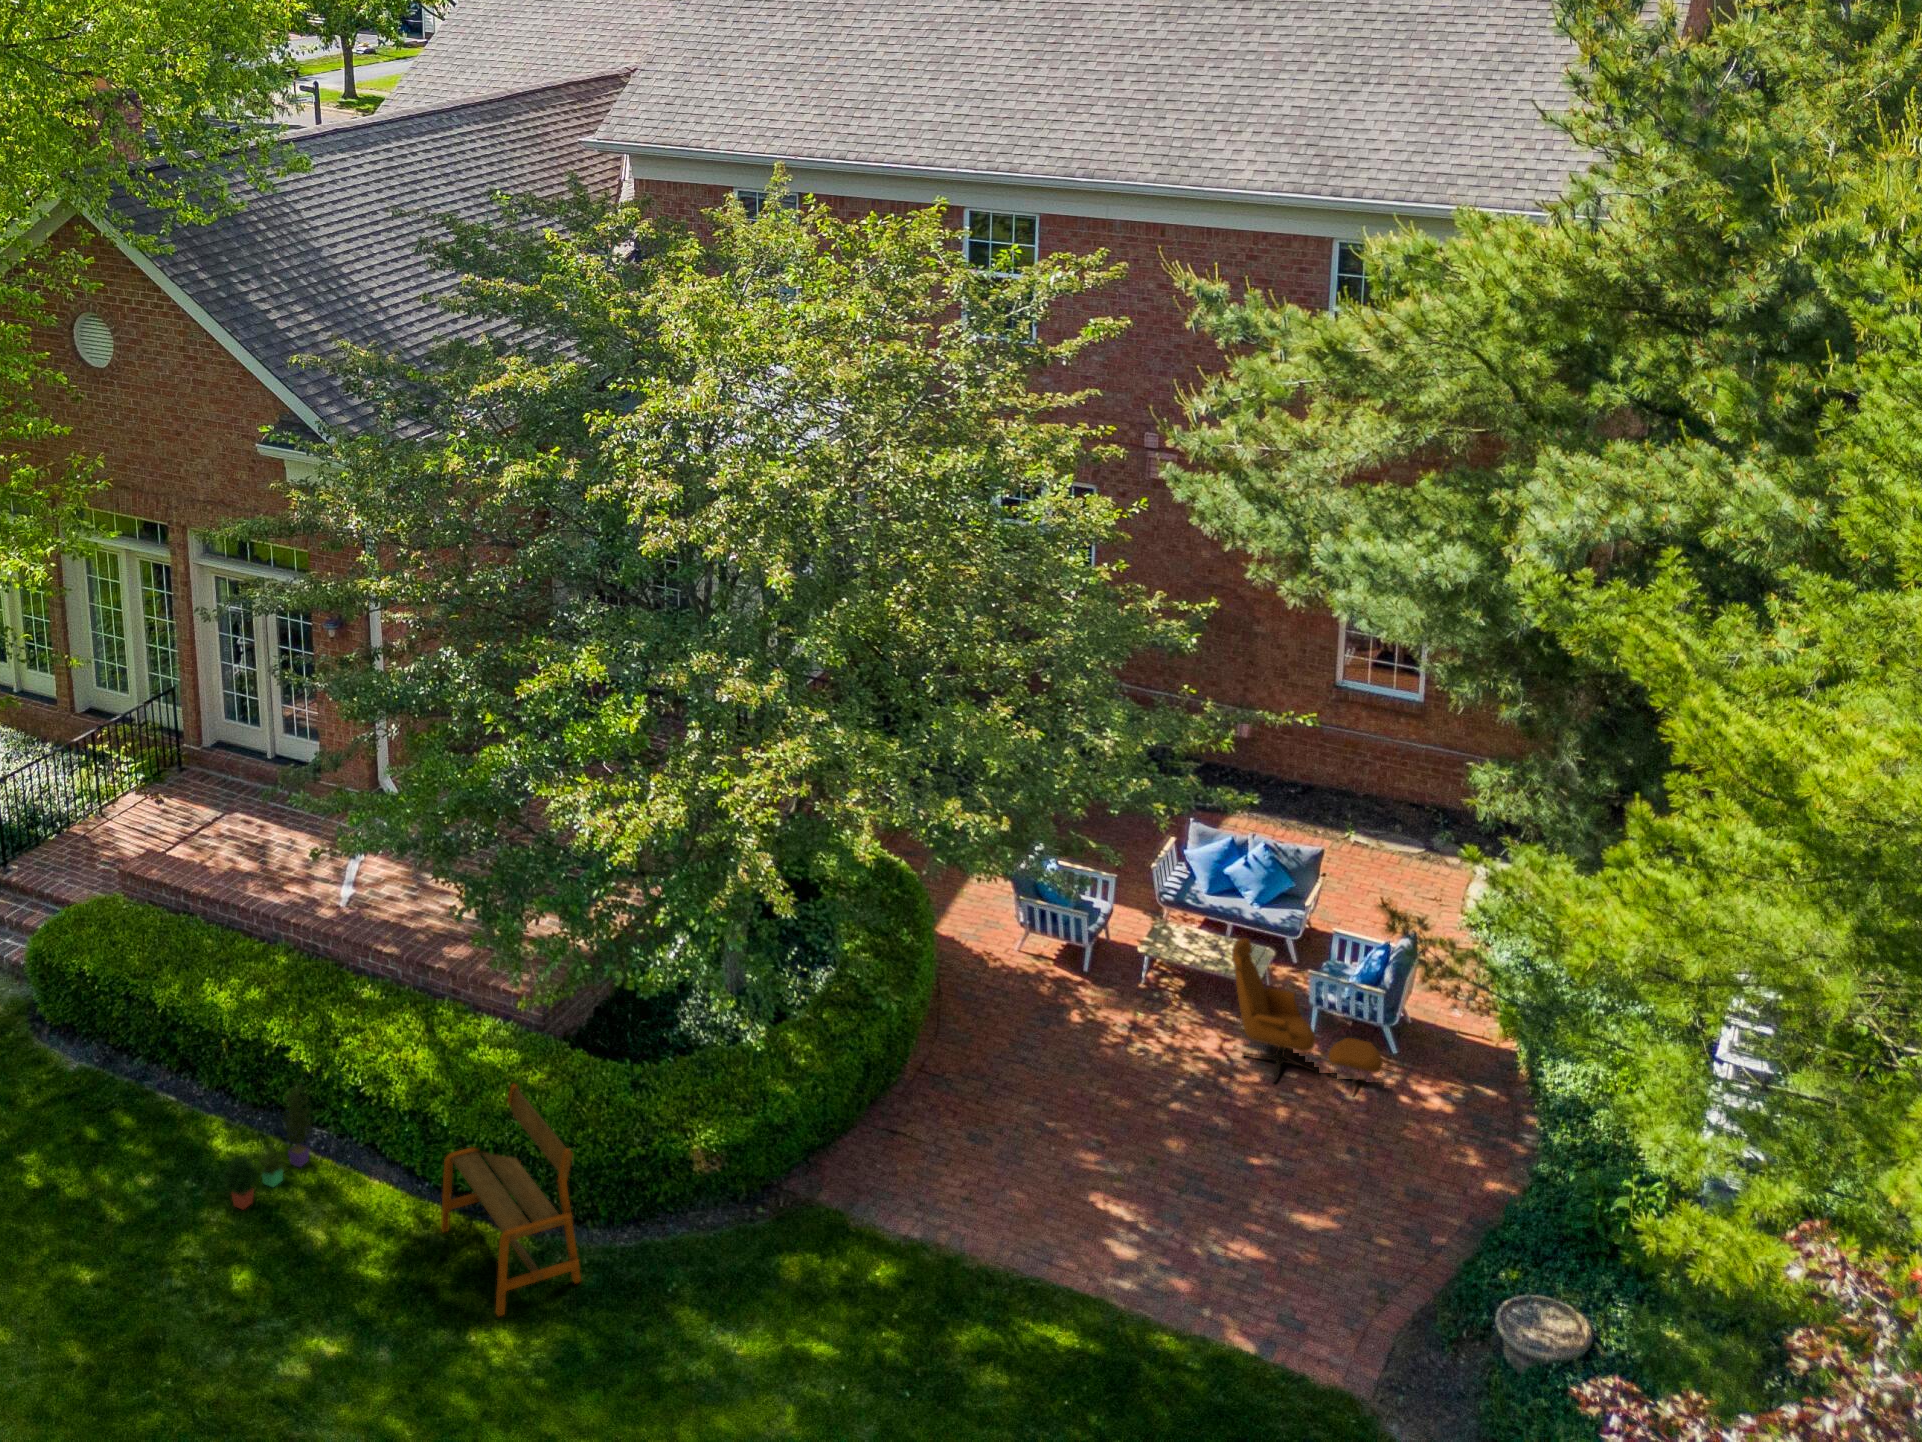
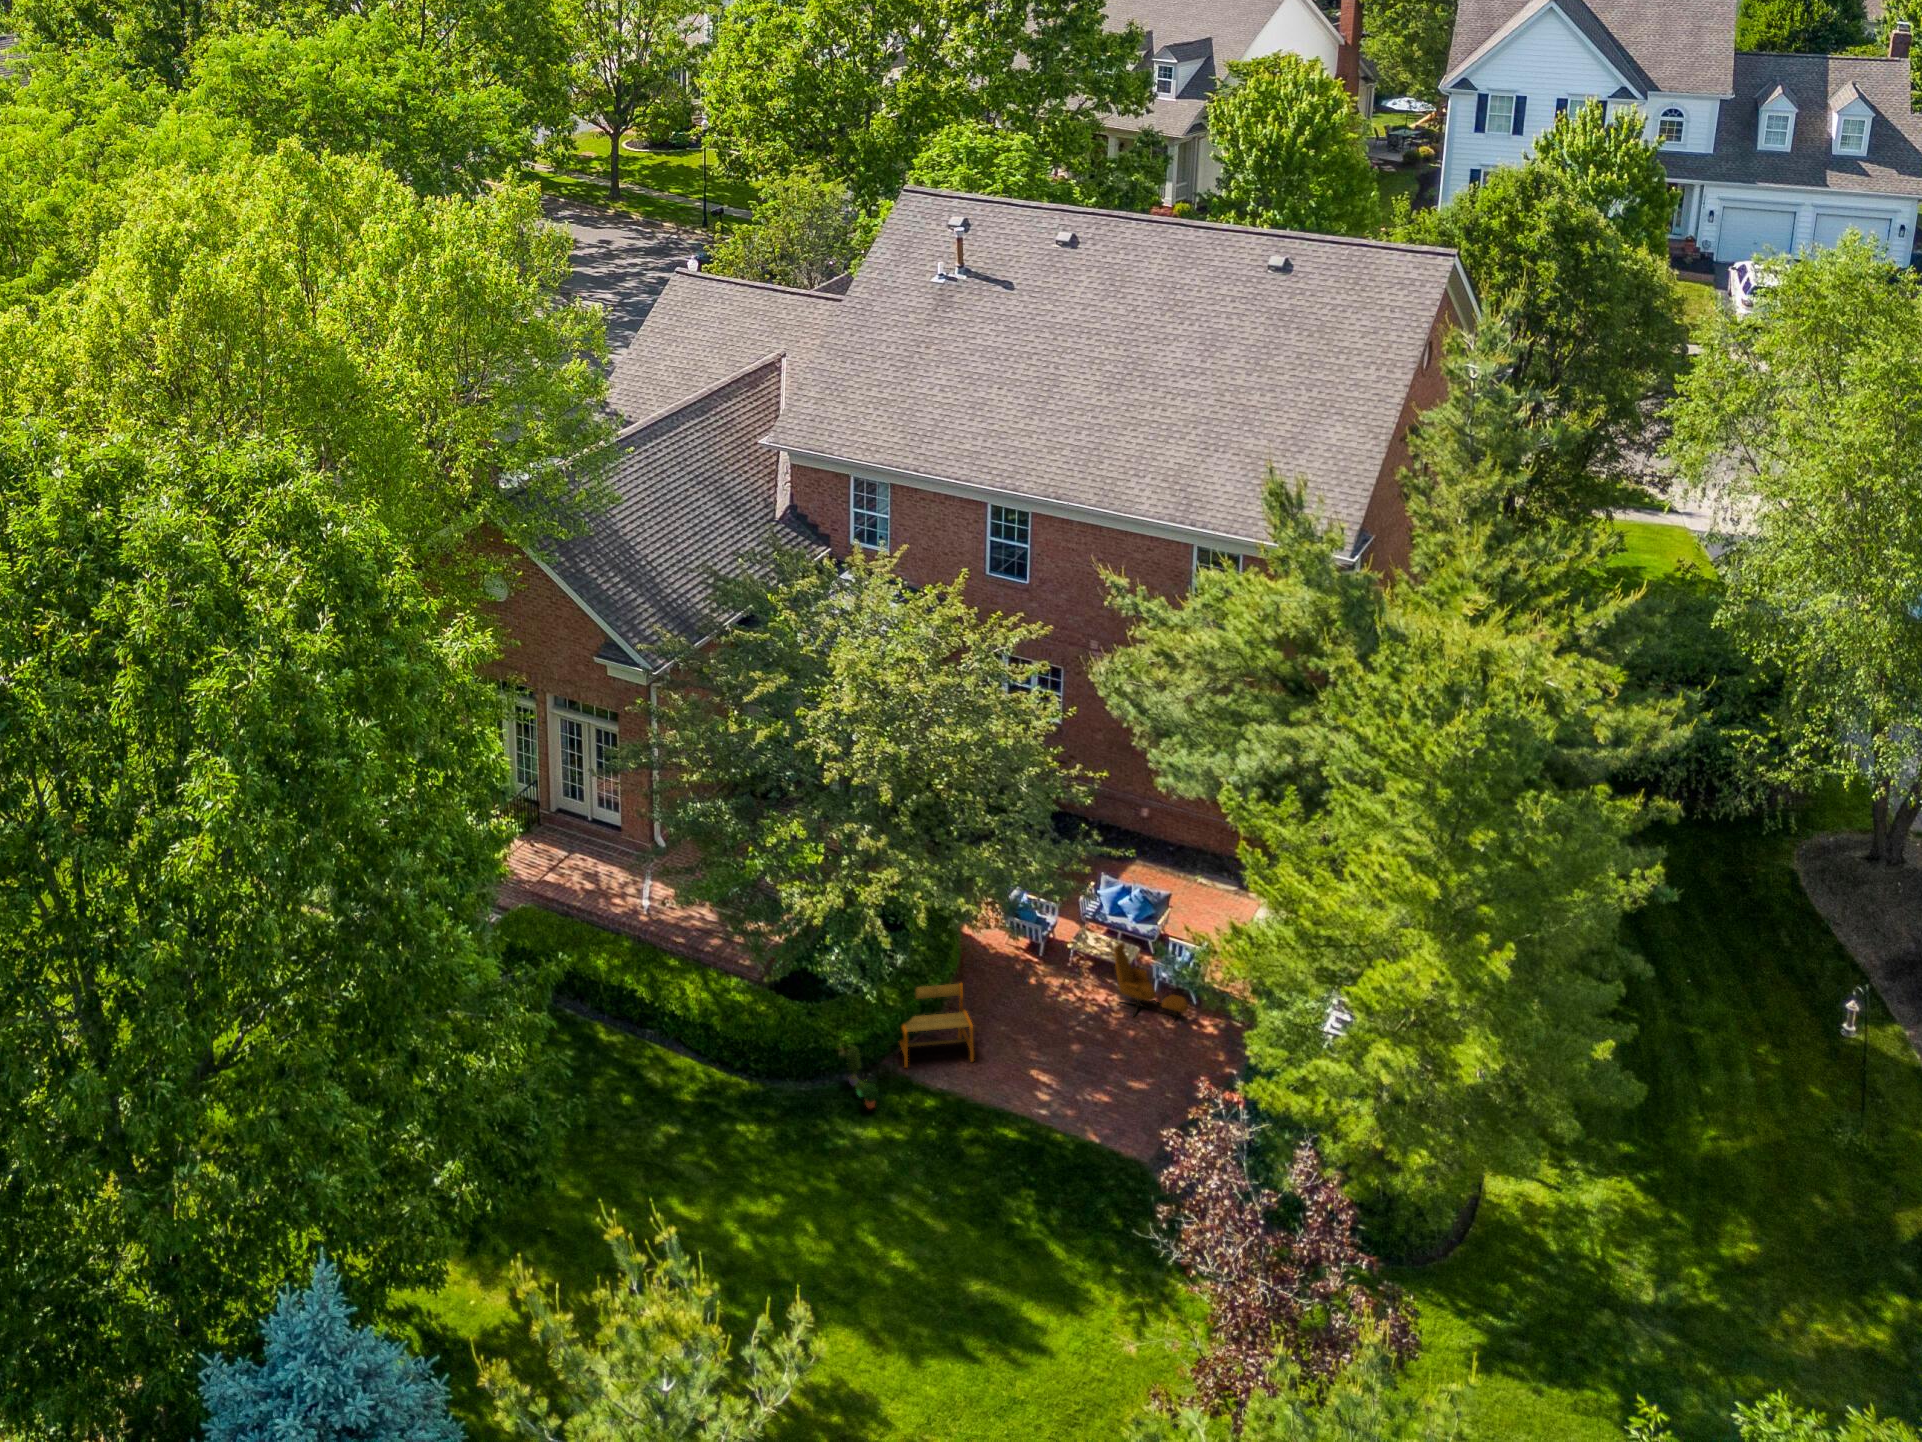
potted plant: present [224,1083,311,1209] -> present [847,1045,878,1109]
bench: present [441,1084,581,1316] -> present [900,983,974,1067]

